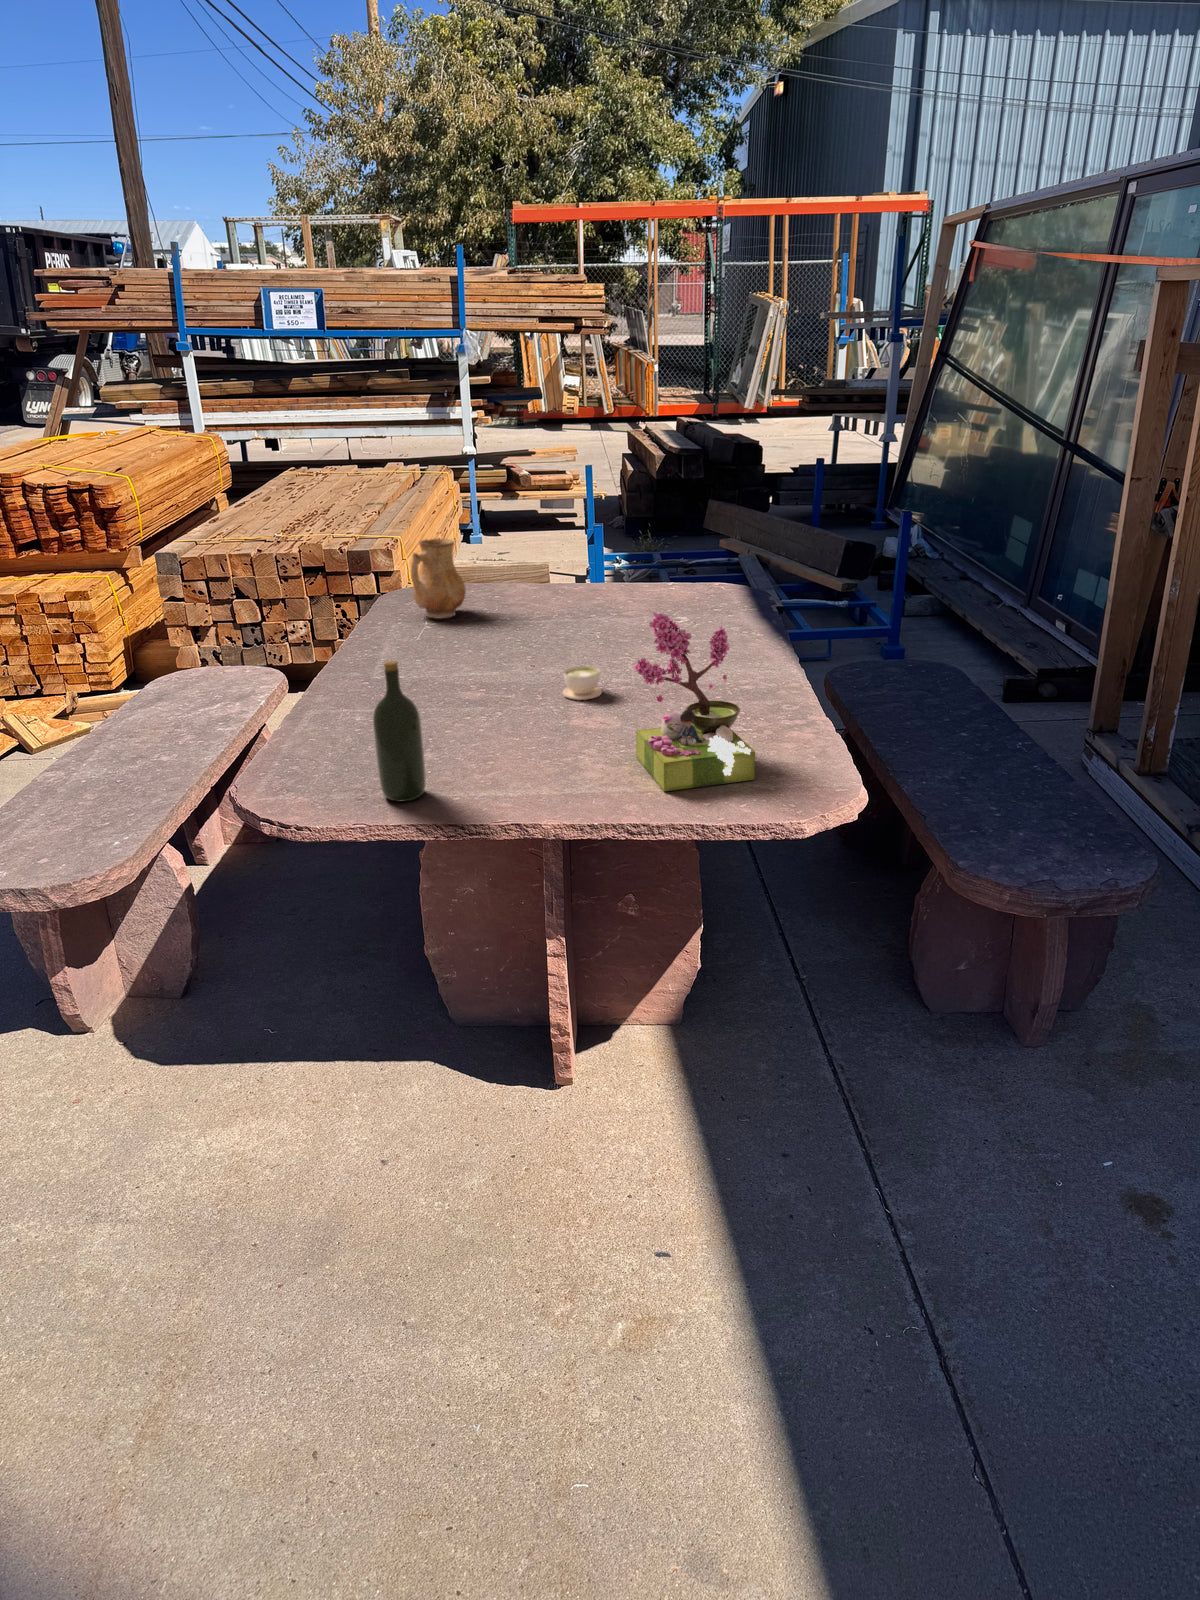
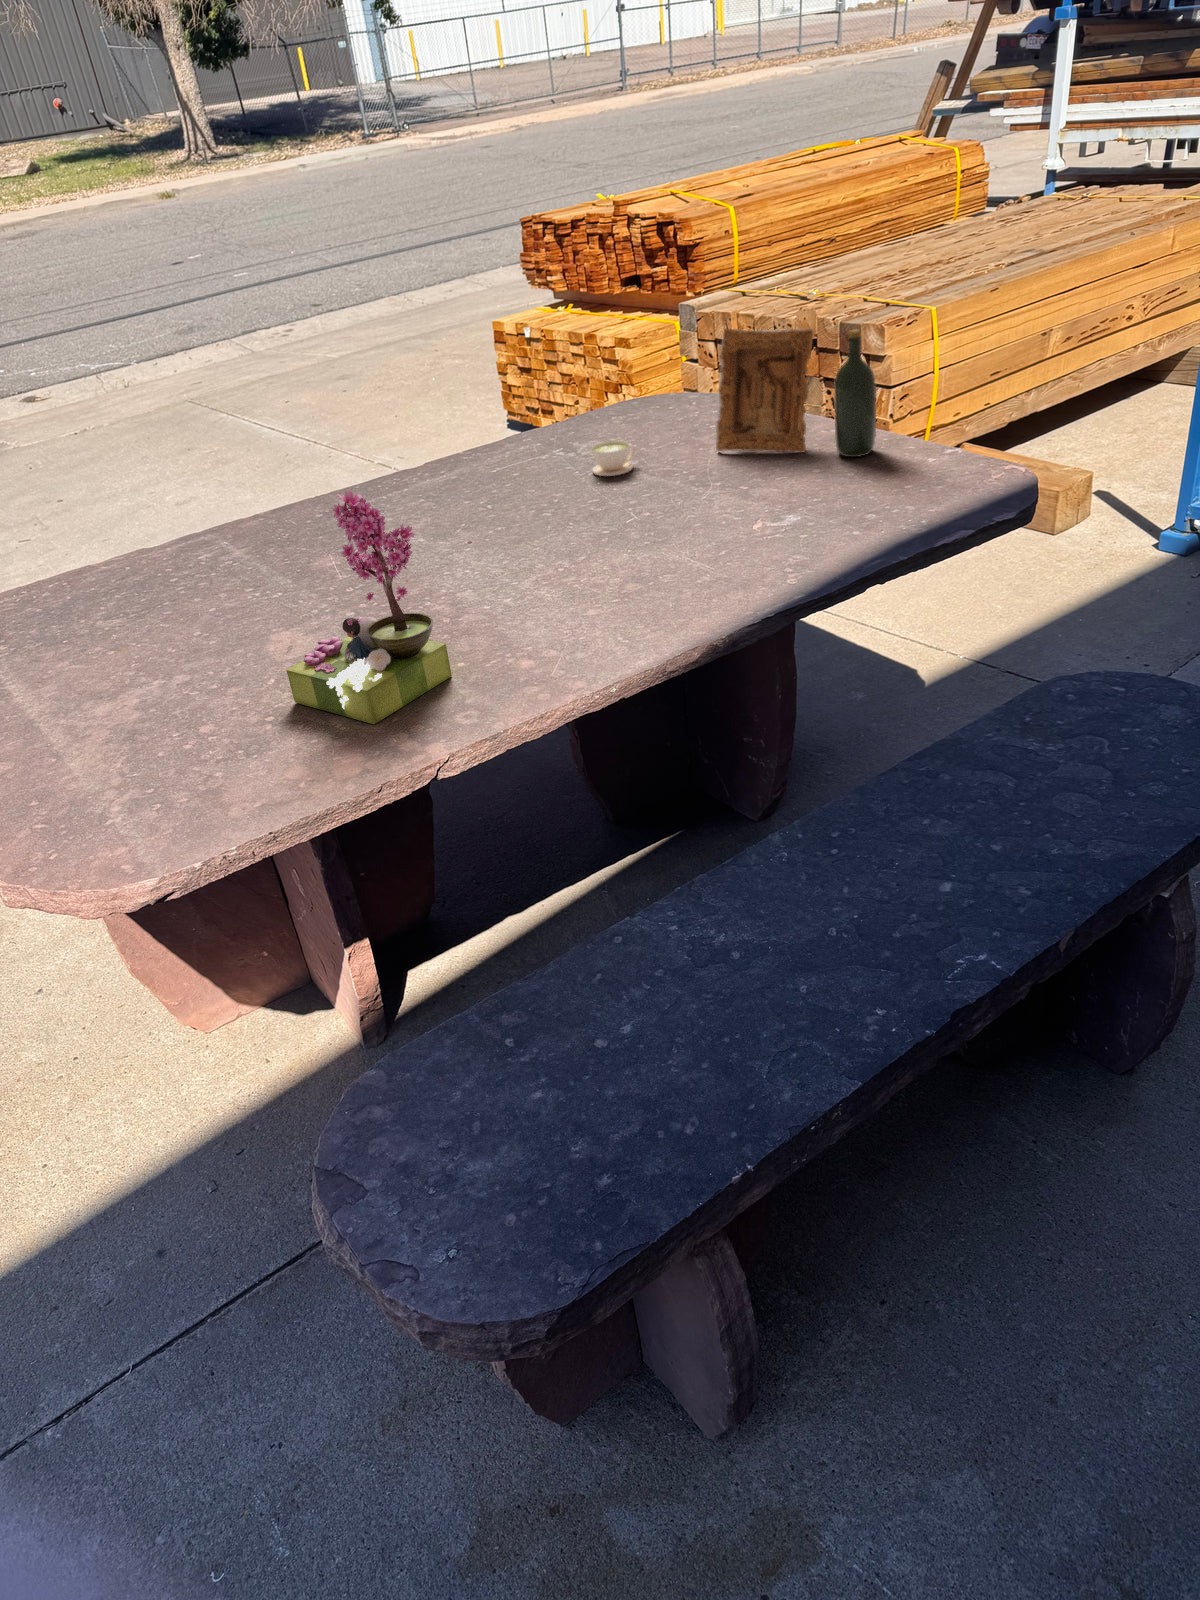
picture frame: none [501,519,579,616] -> present [716,328,814,452]
ceramic pitcher: present [411,539,466,619] -> none [619,337,695,438]
wine bottle: present [373,661,426,802] -> present [834,330,876,457]
coffee cup: present [563,666,602,700] -> present [592,440,635,476]

